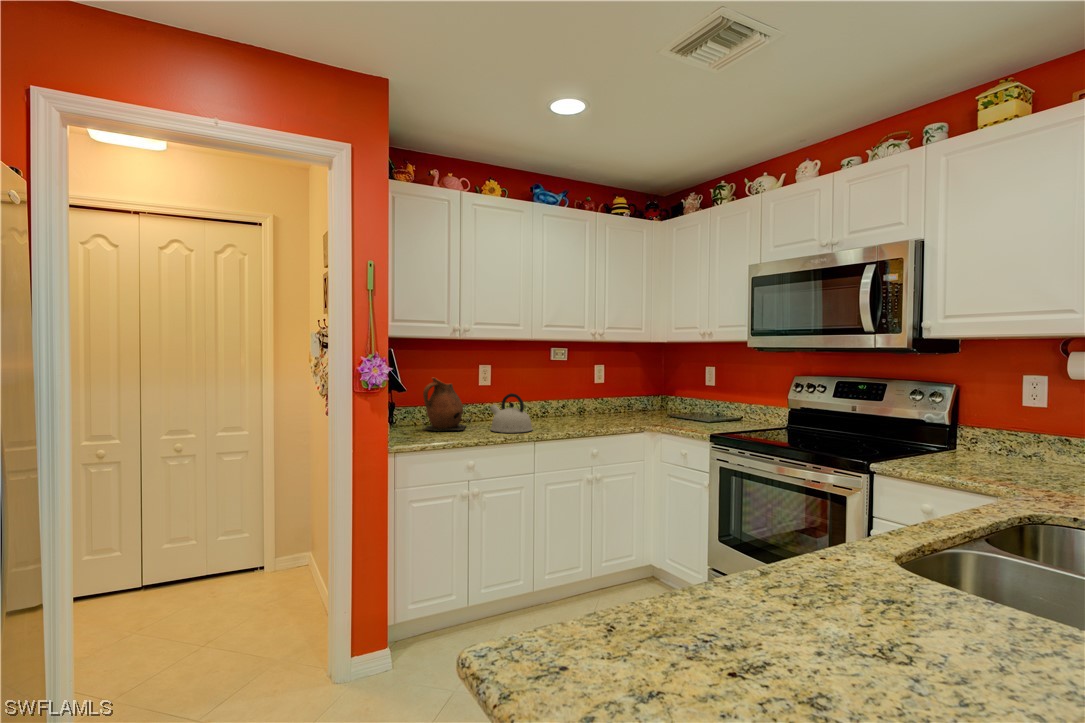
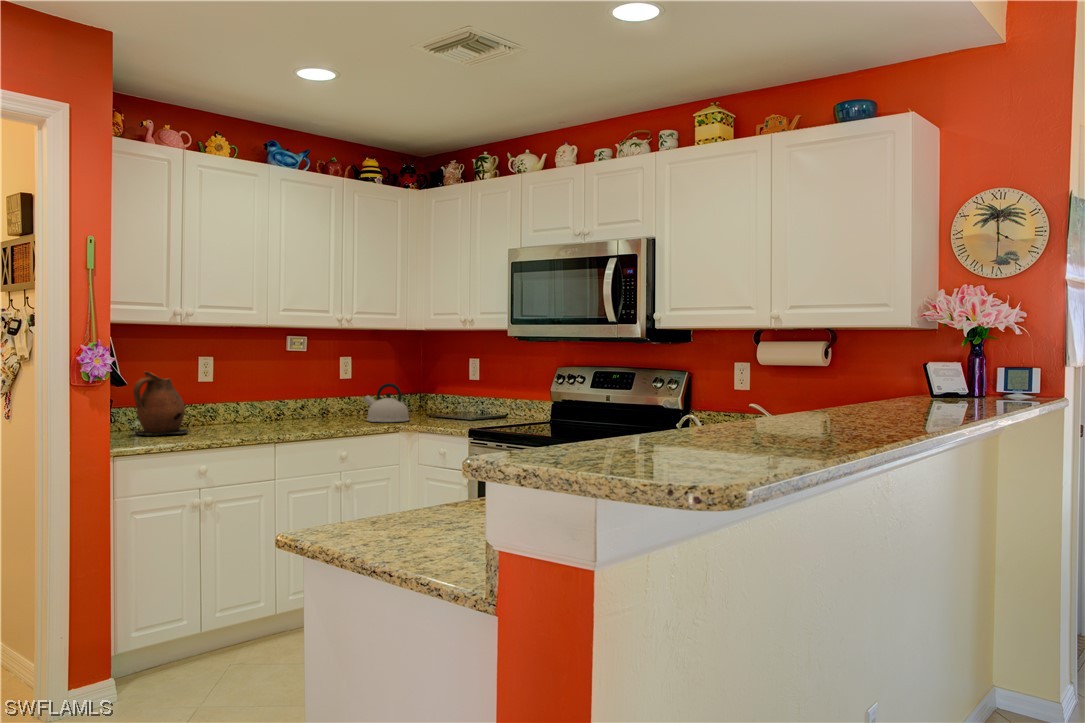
kettle: present [490,393,532,433] -> present [364,383,410,422]

